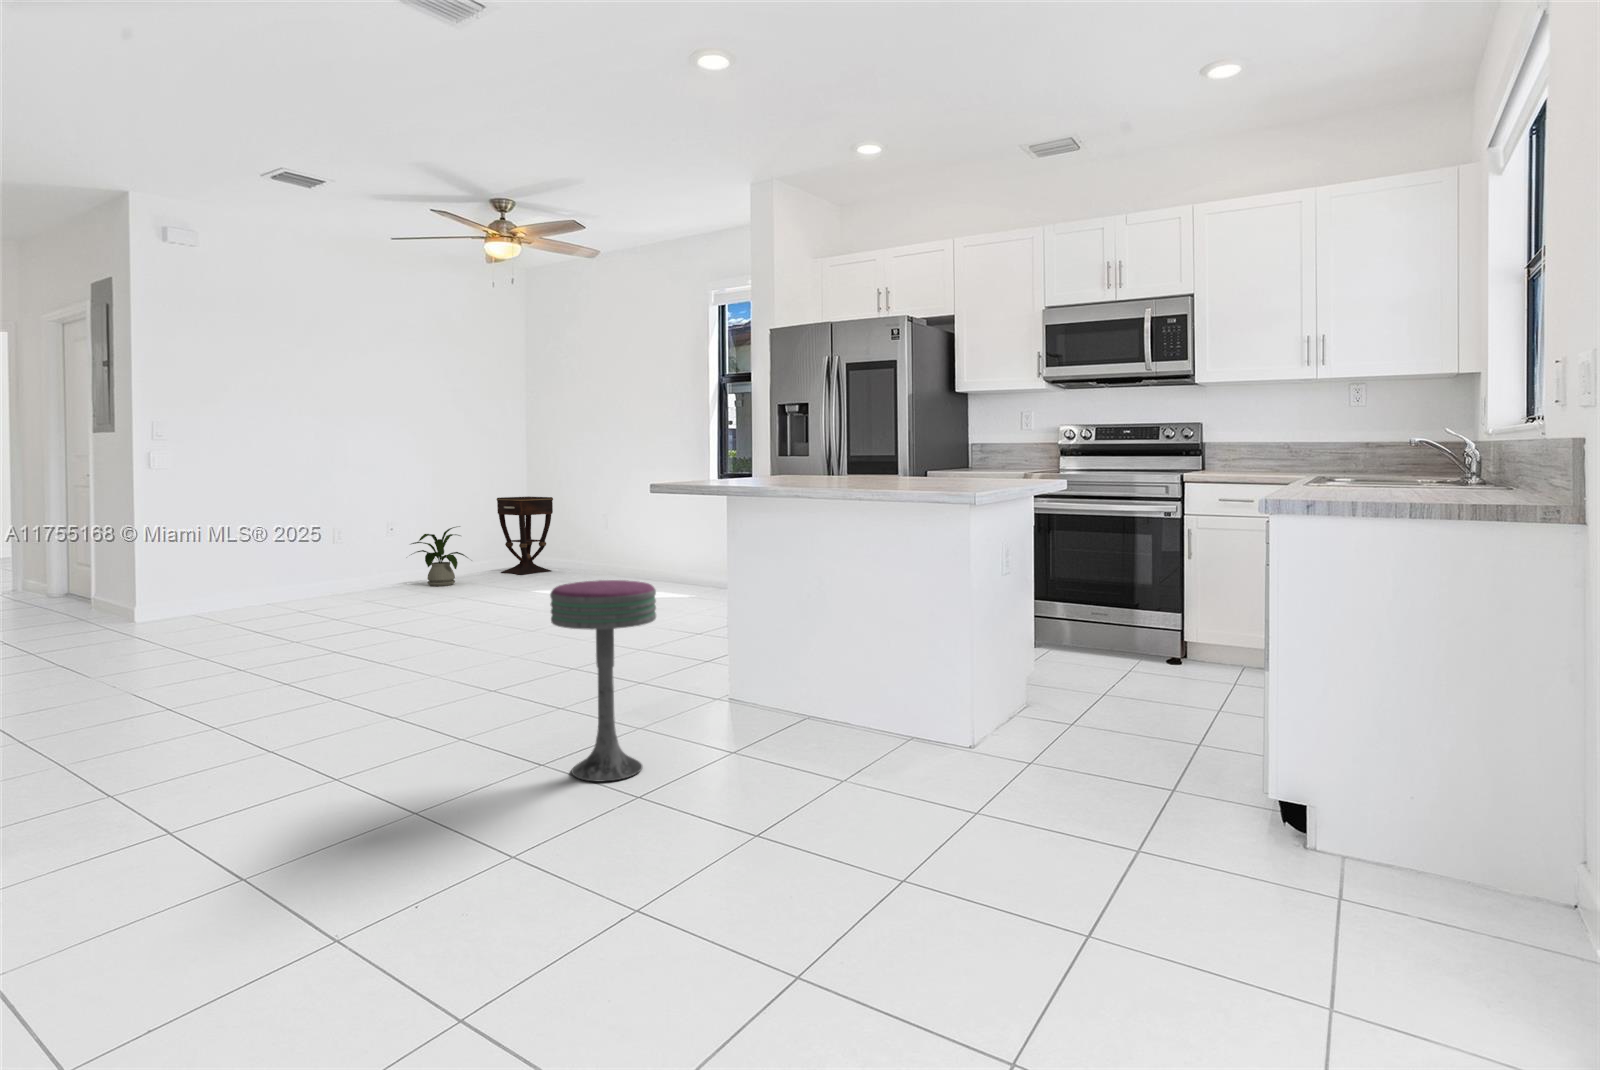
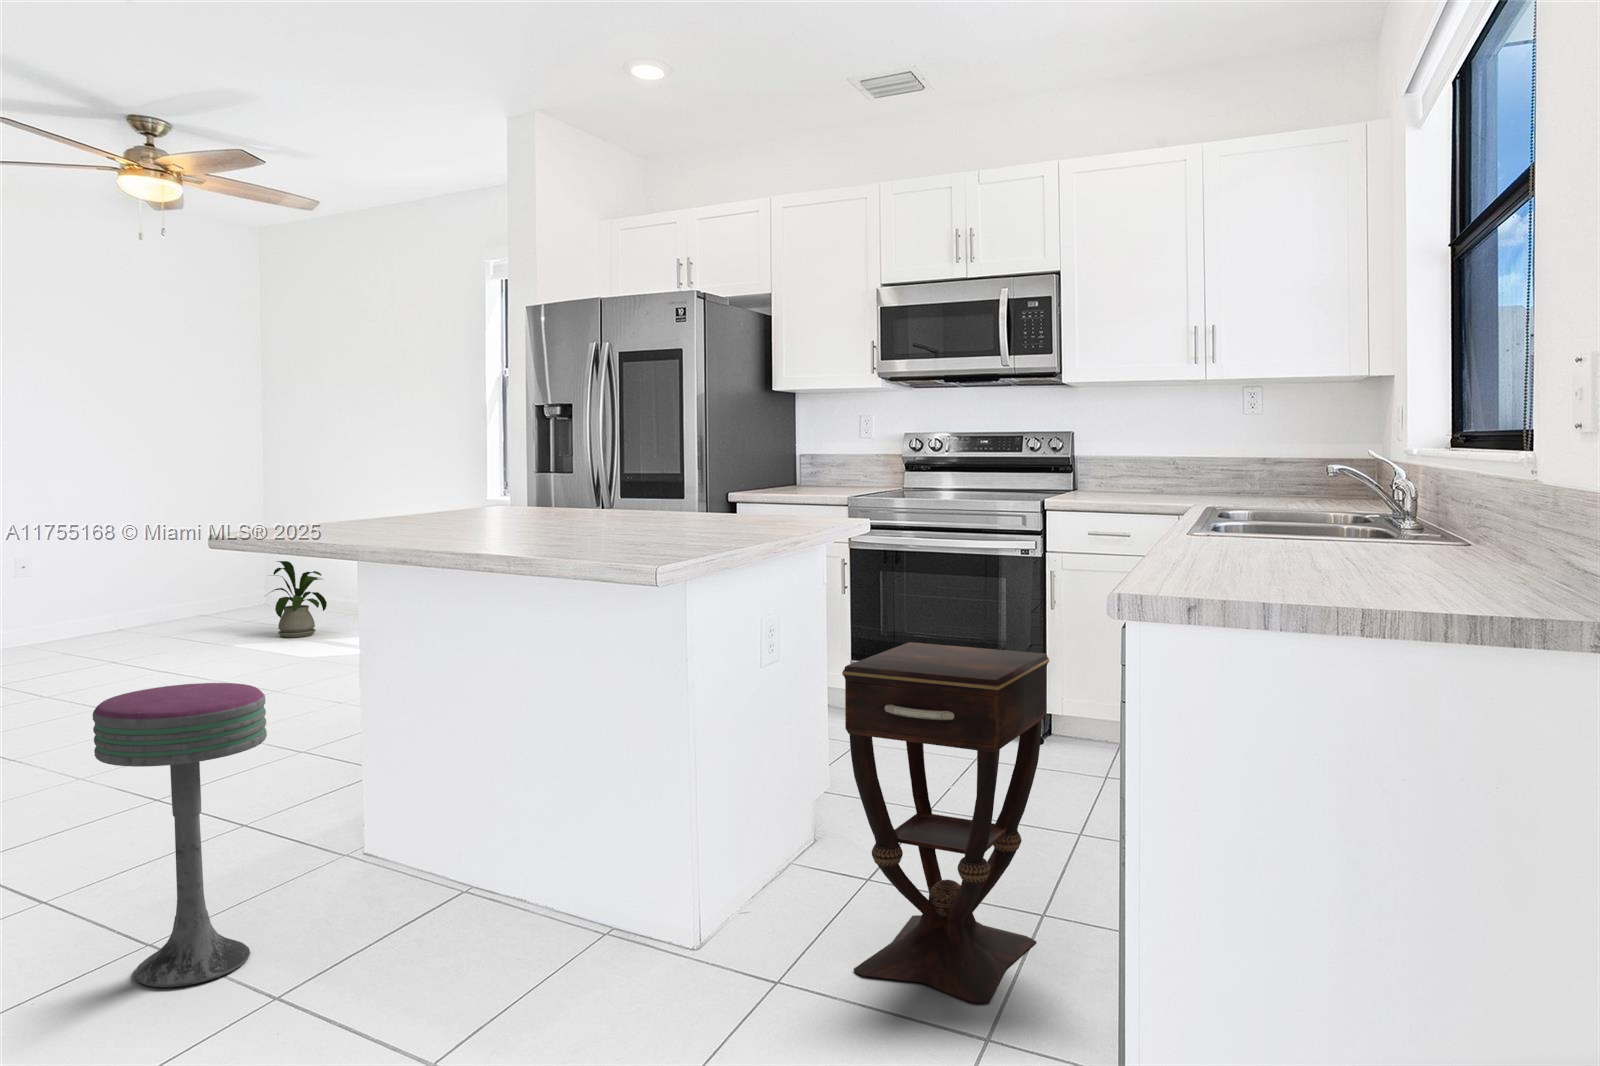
side table: present [497,496,553,575] -> present [842,642,1049,1003]
house plant: present [411,526,468,586] -> present [271,561,327,637]

